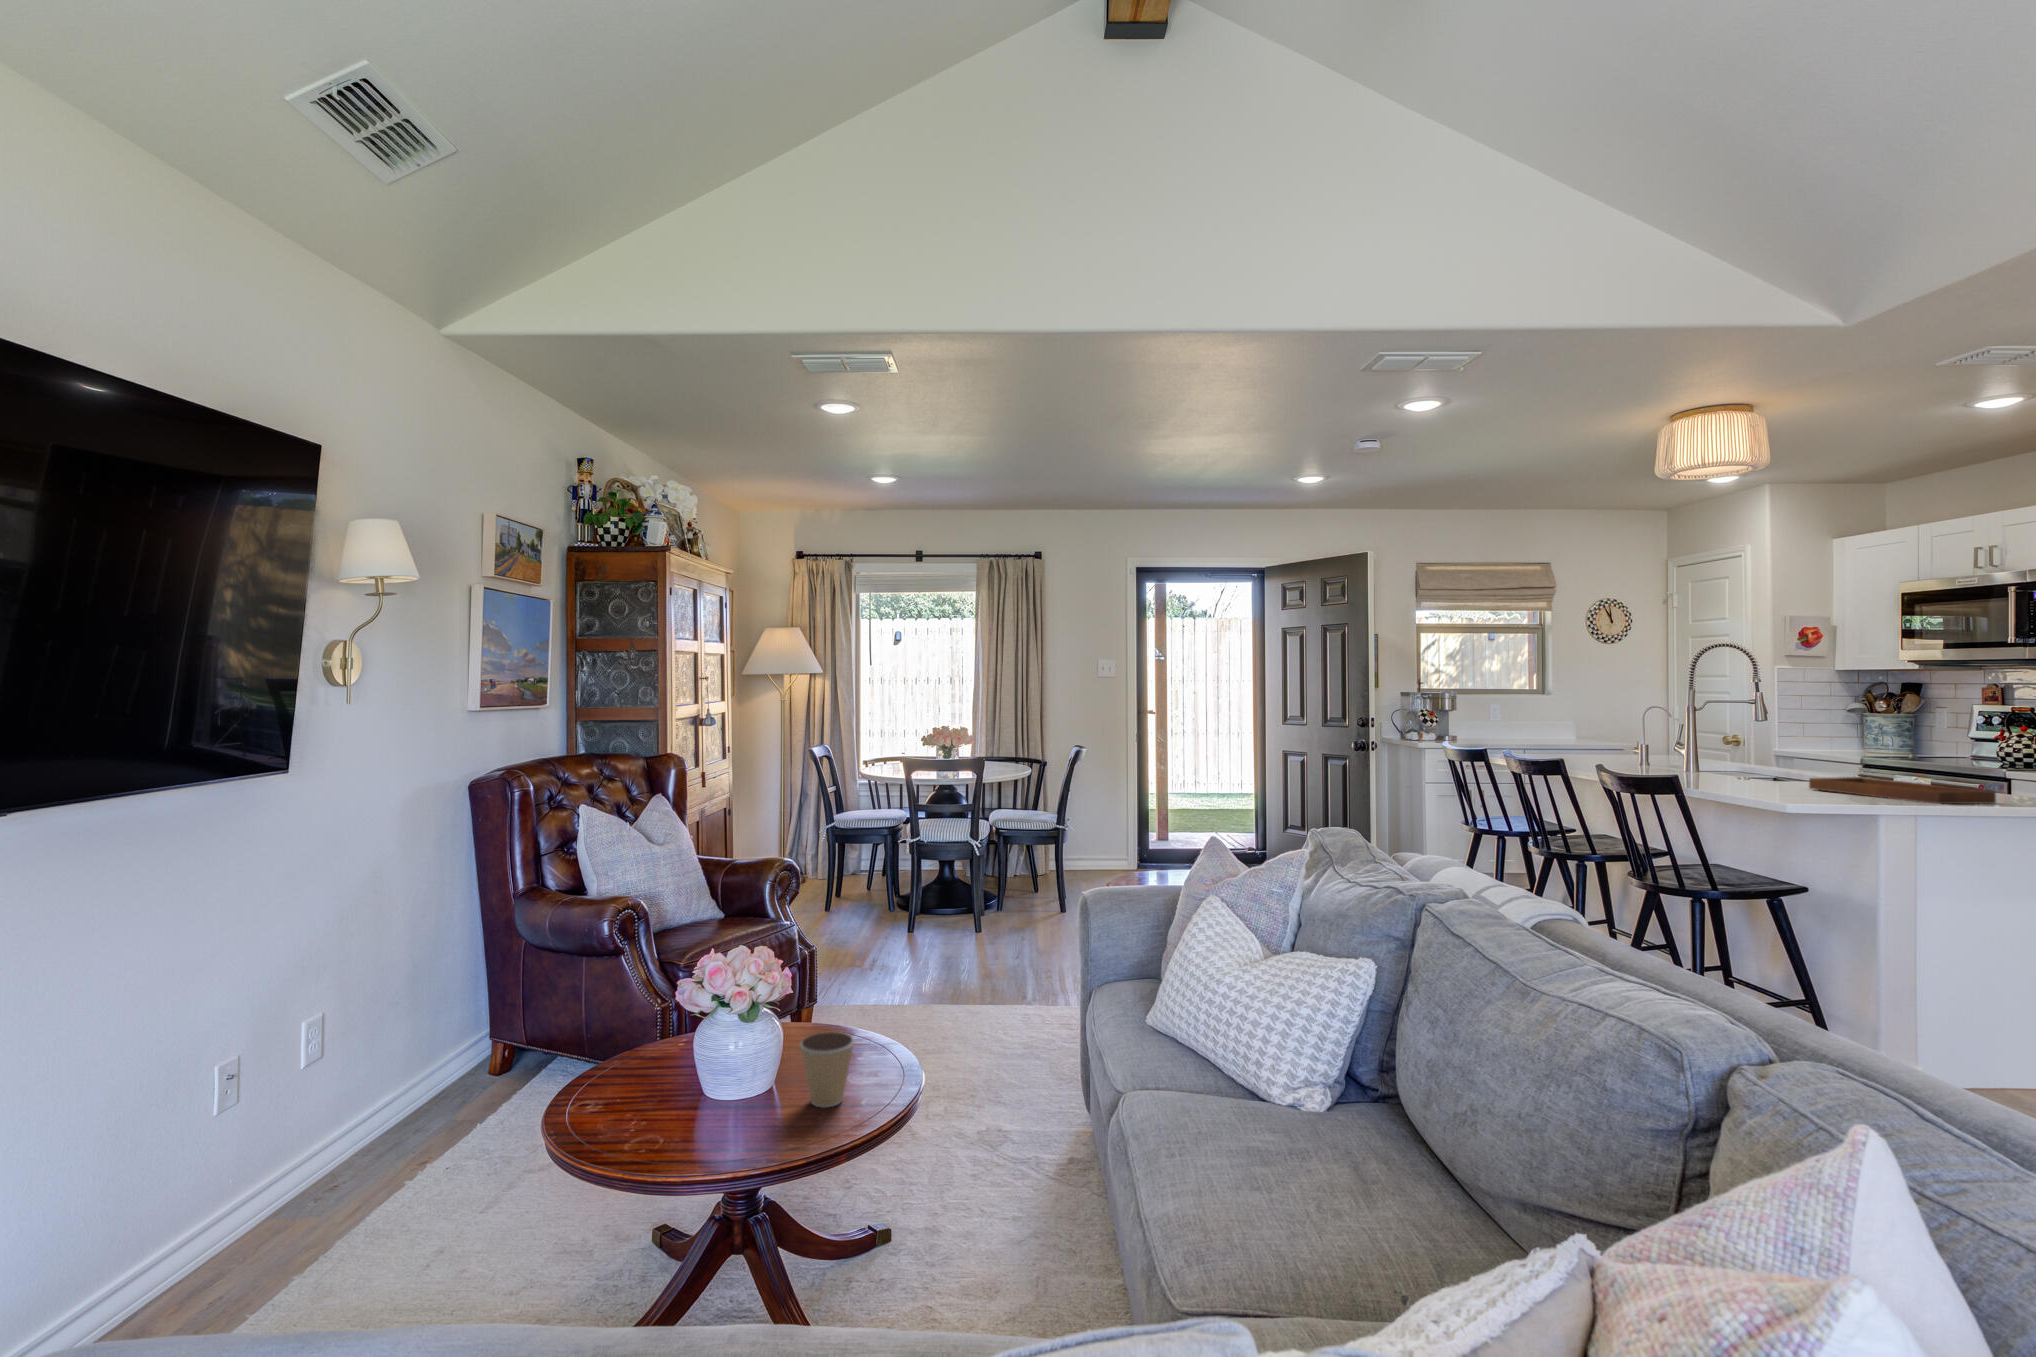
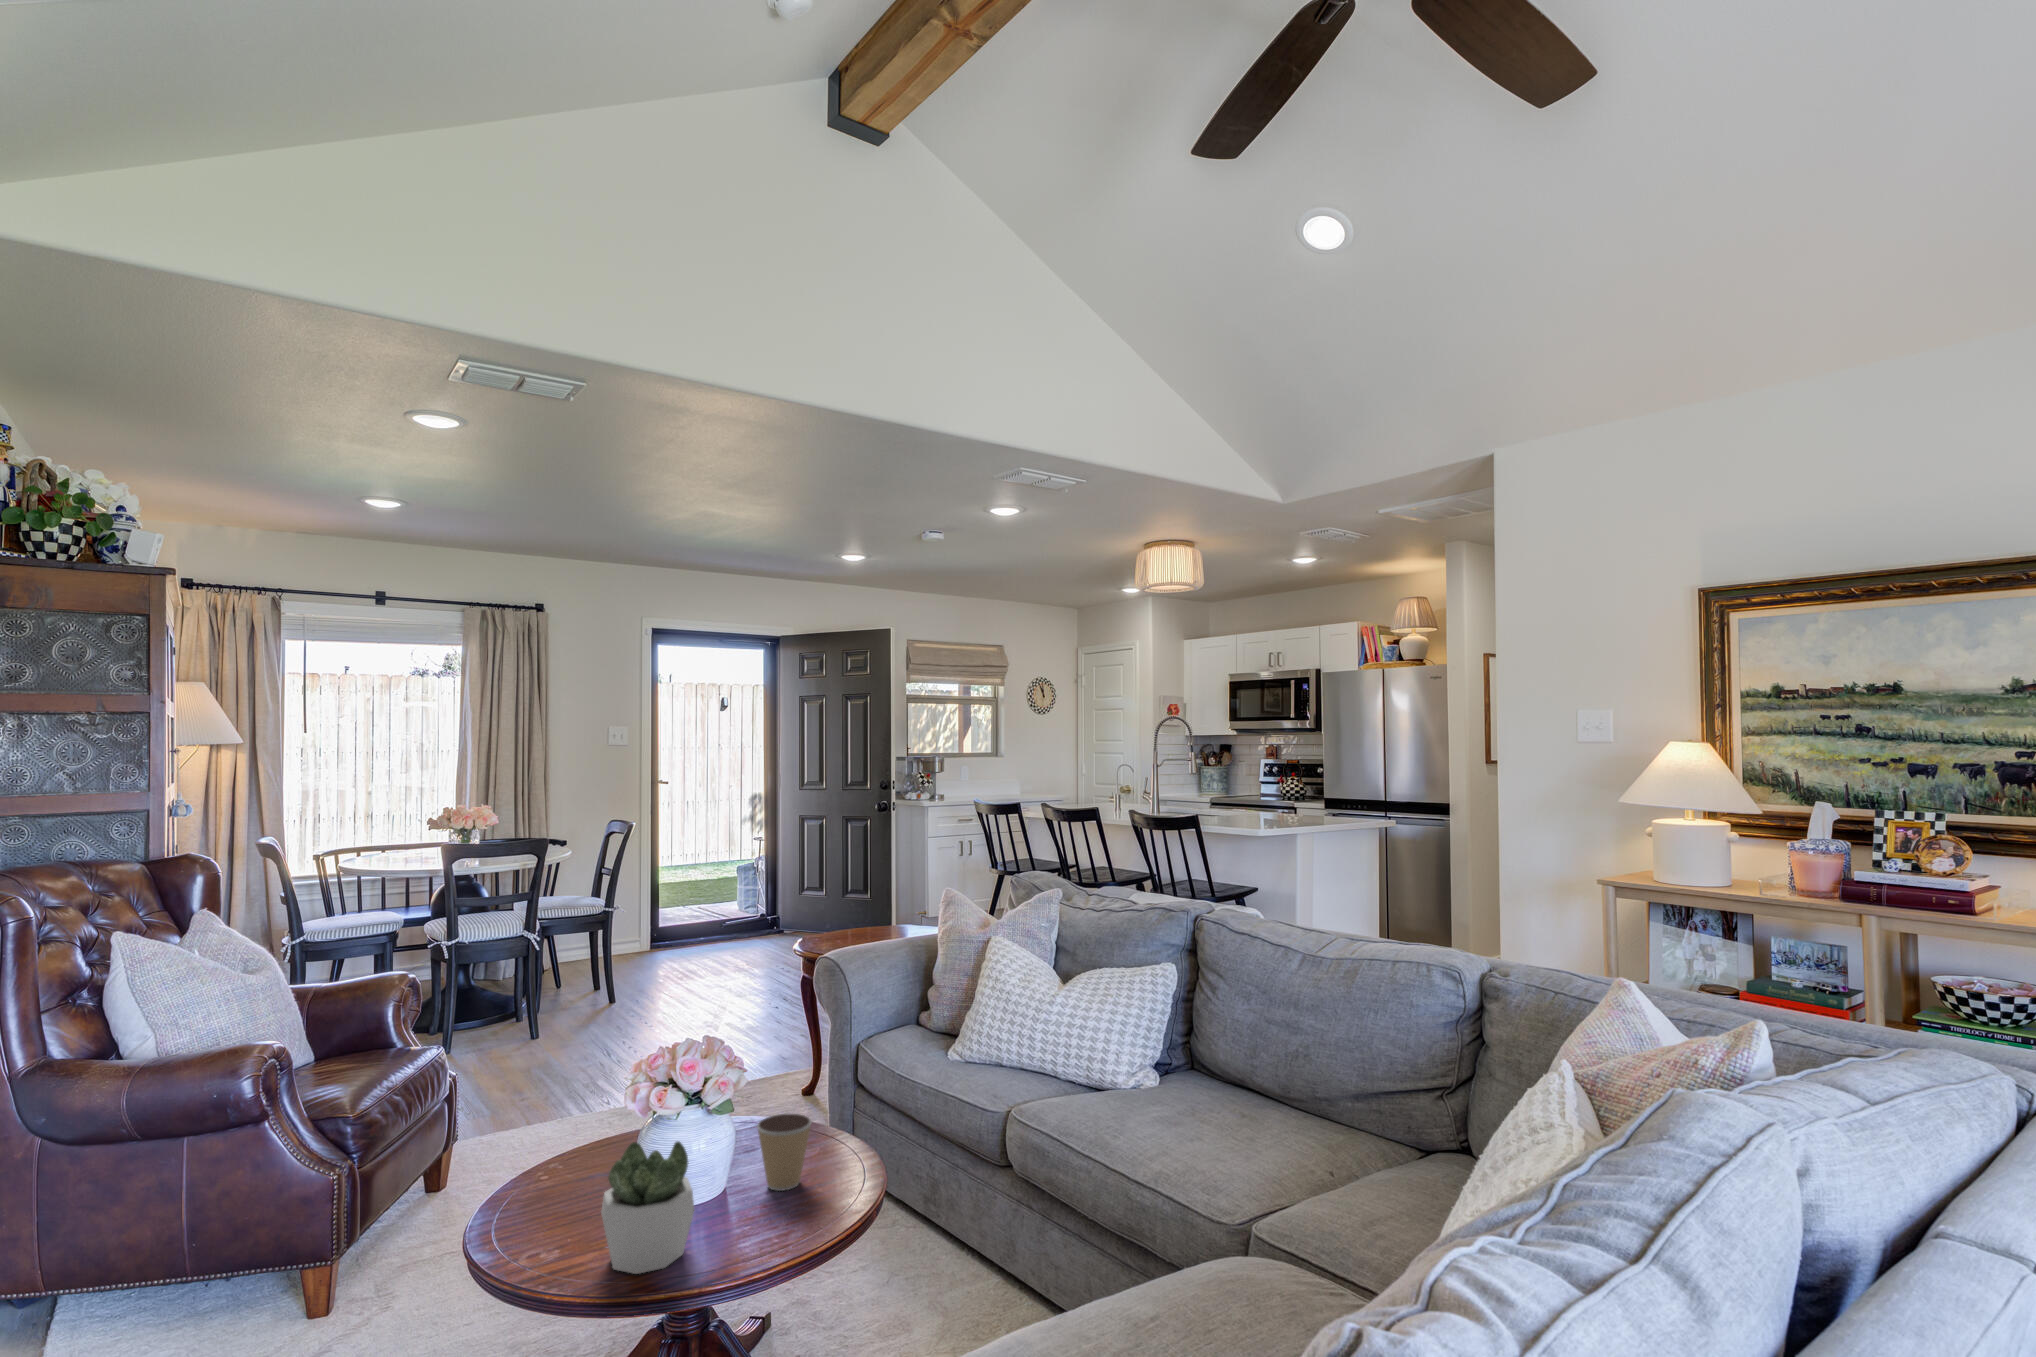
tray: present [1809,754,1996,804] -> none [1247,795,1343,827]
succulent plant: none [611,1024,699,1144] -> present [601,1141,694,1274]

